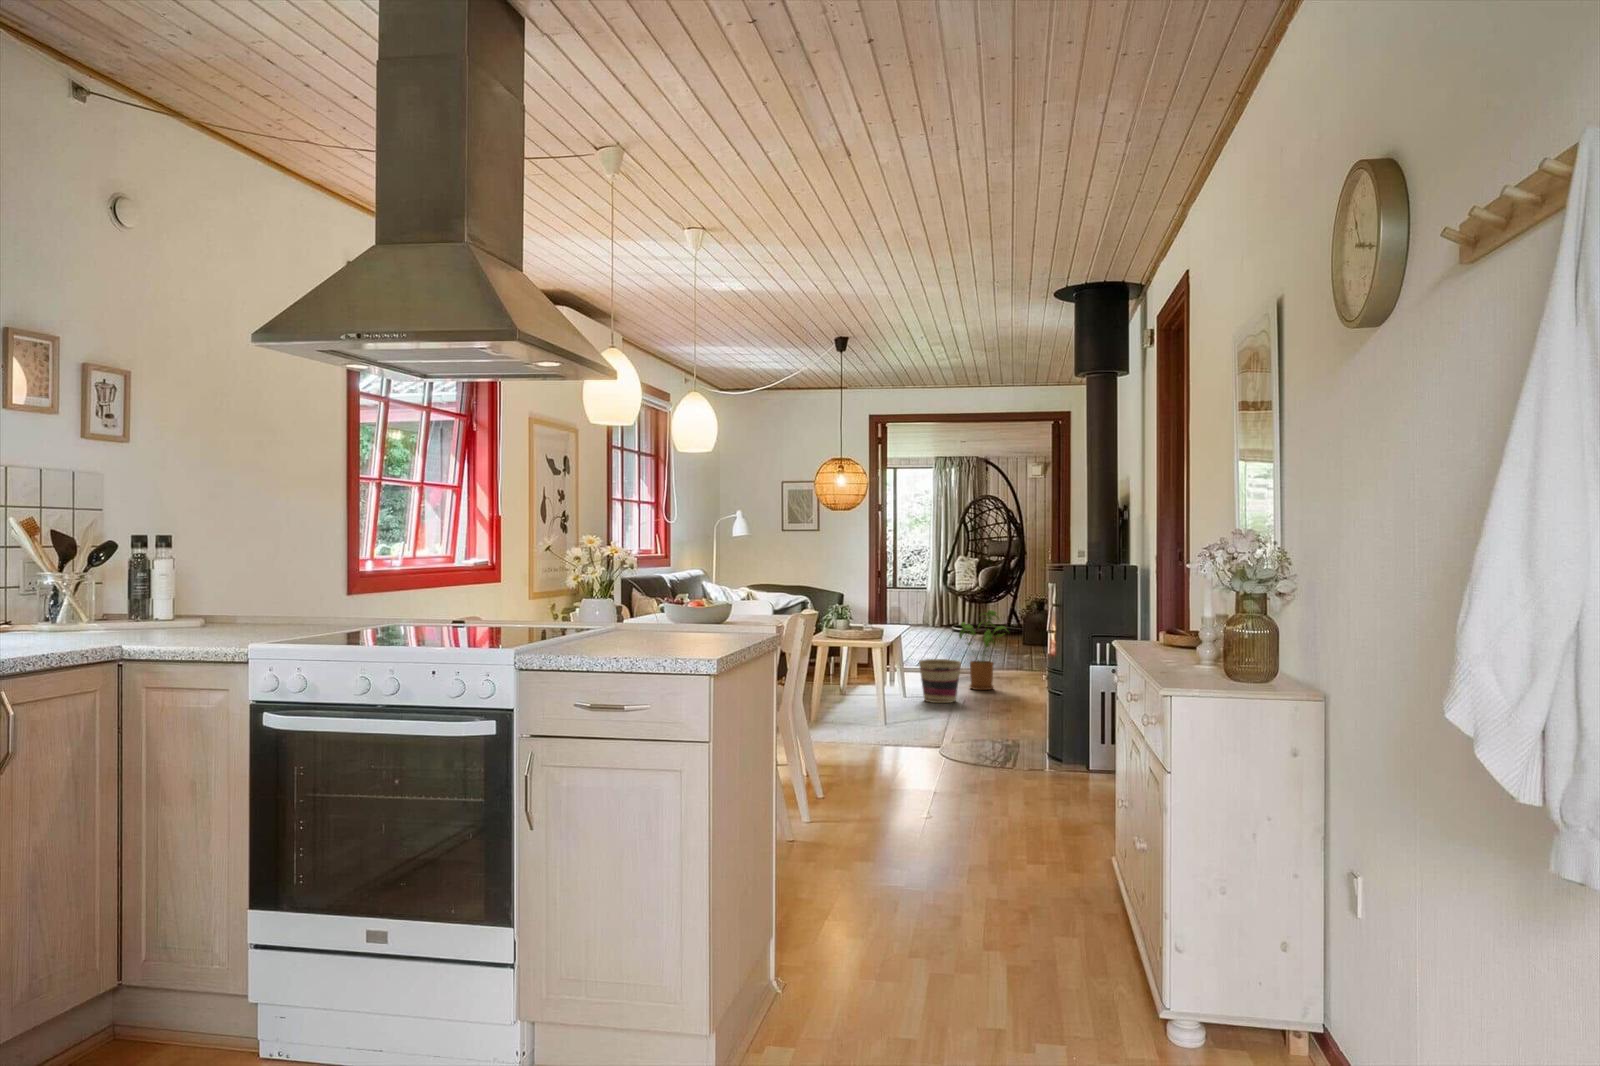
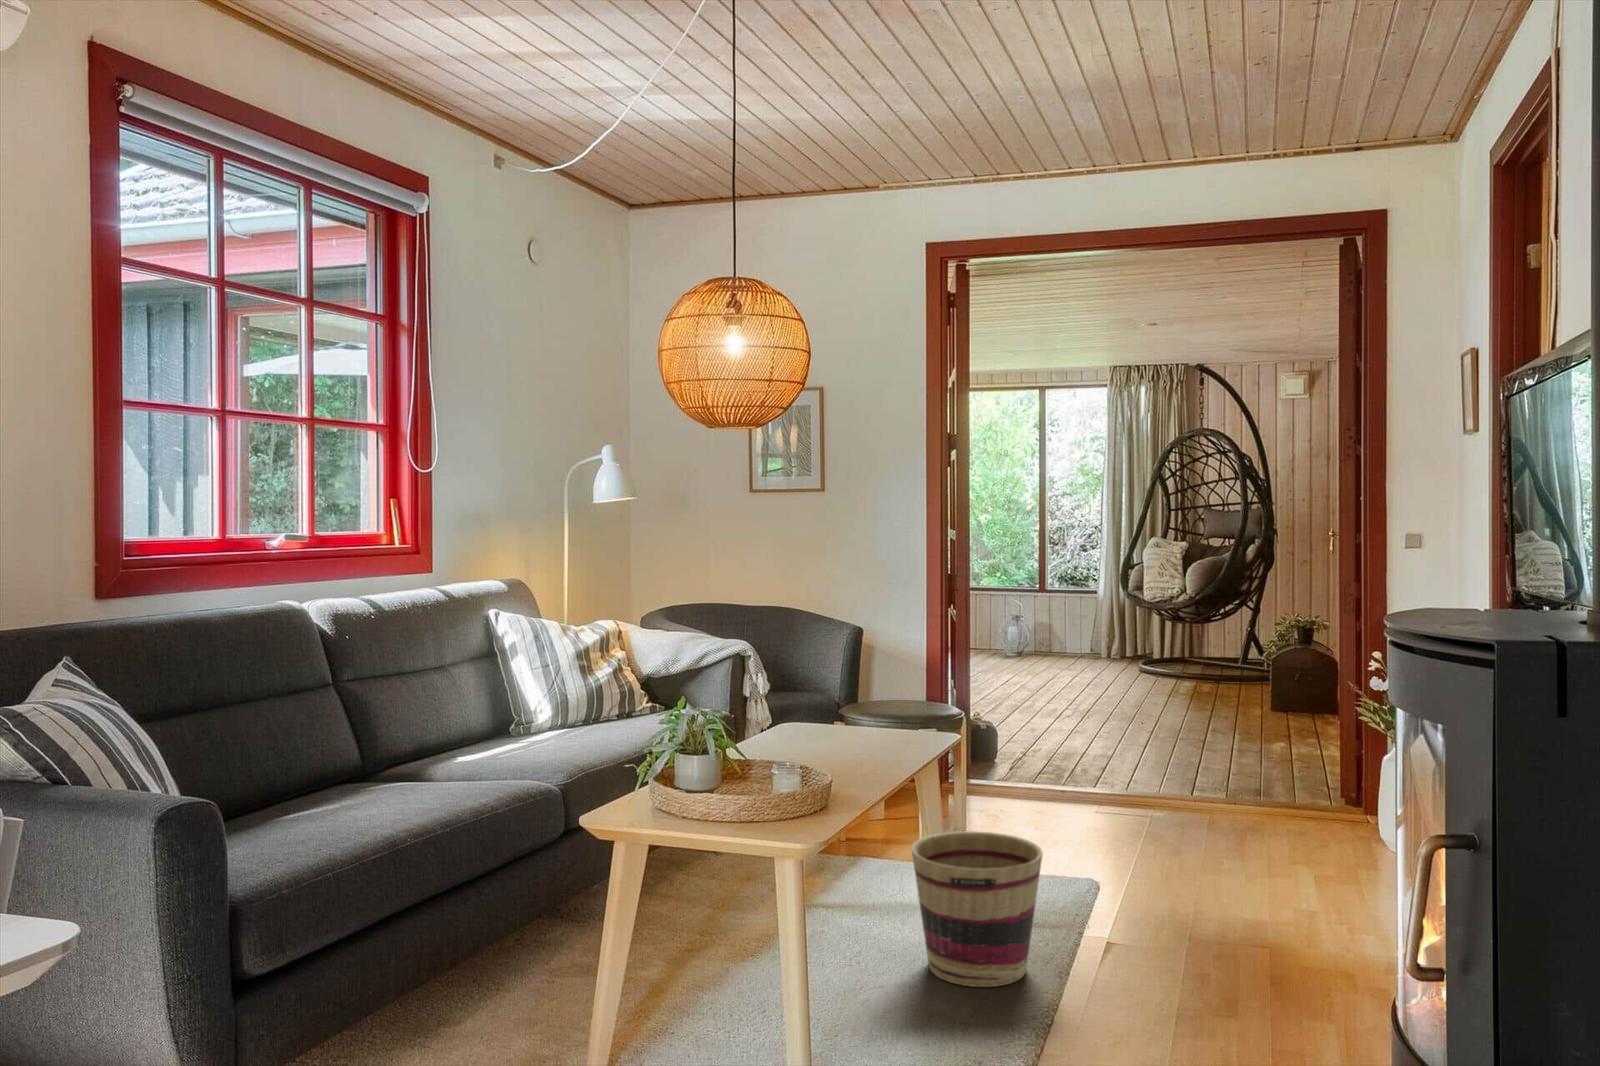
house plant: present [959,610,1006,690] -> none [1065,676,1210,906]

